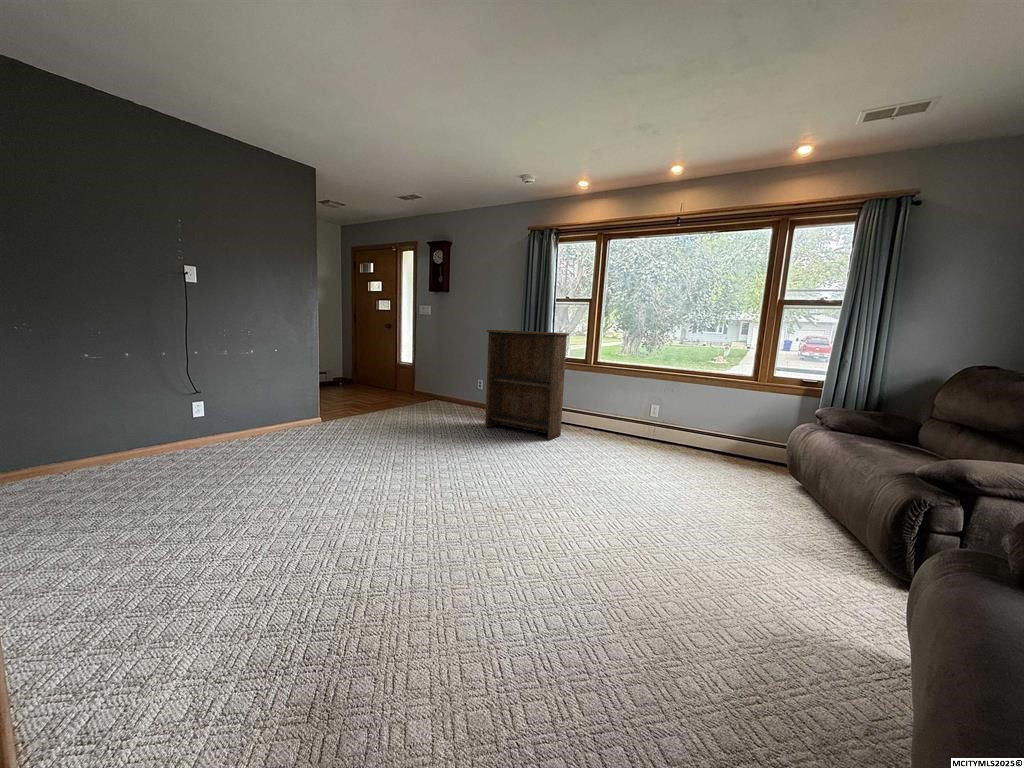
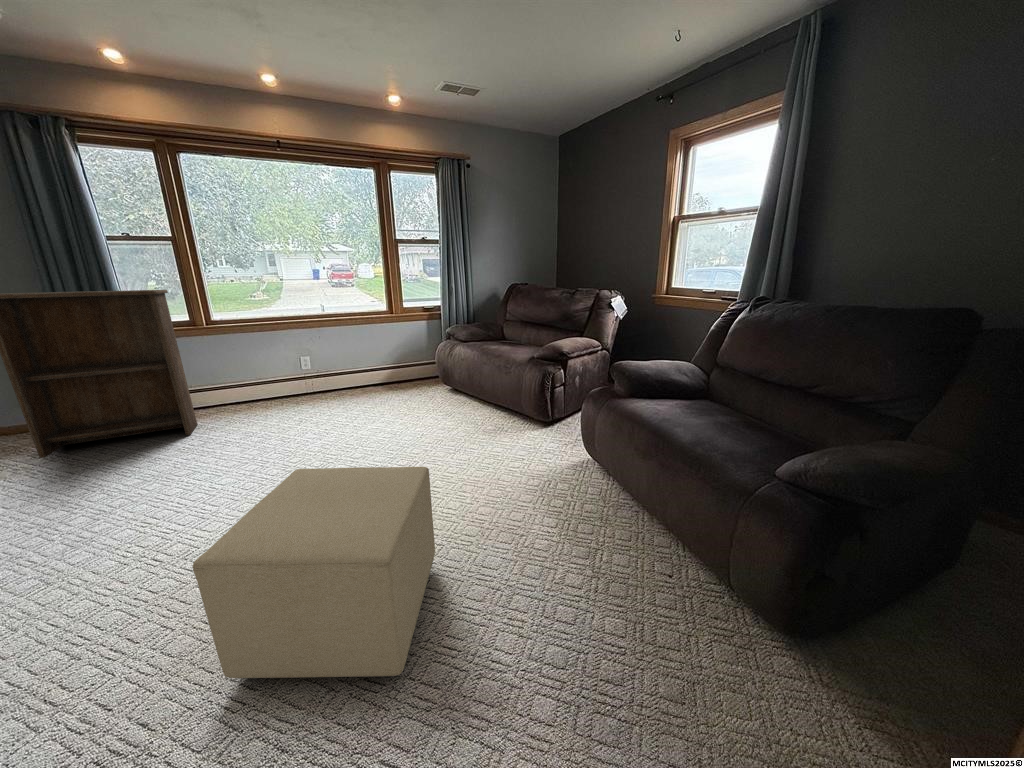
ottoman: none [407,463,580,643] -> present [193,467,435,679]

